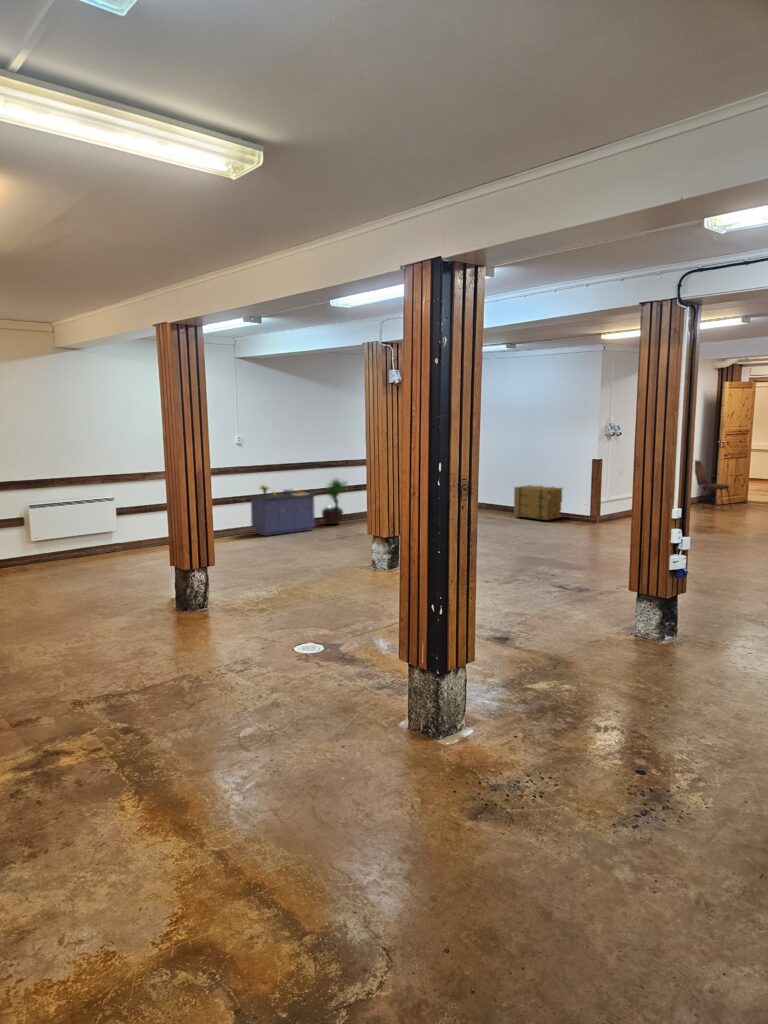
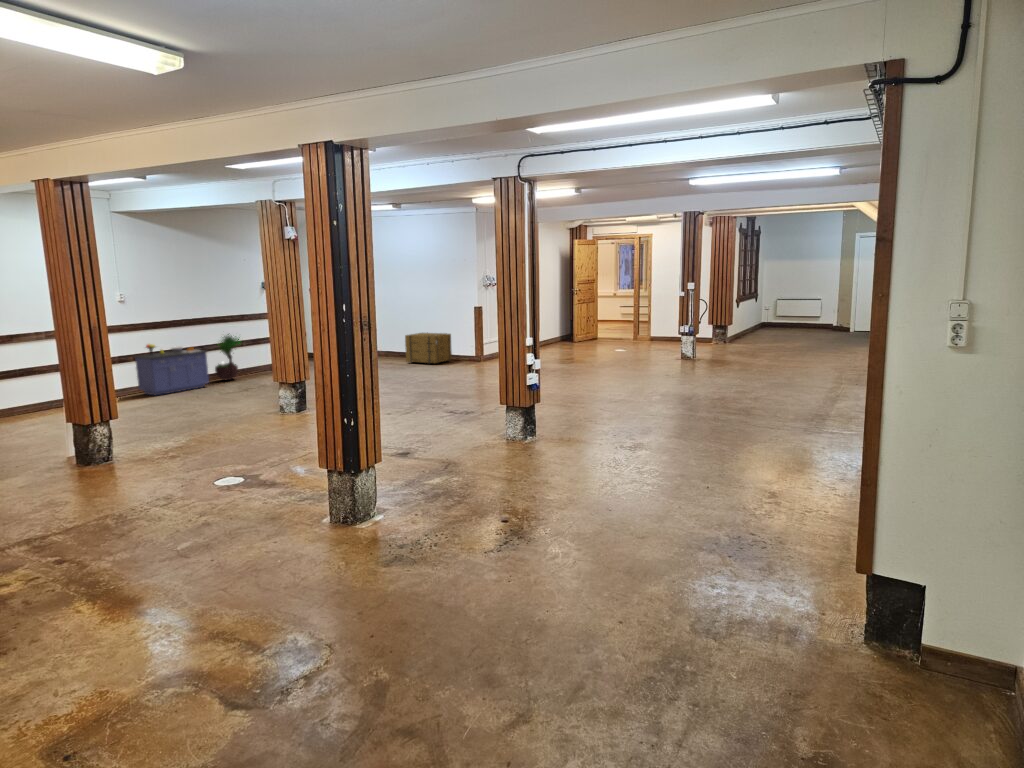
dining chair: present [695,460,731,506] -> none [554,306,587,348]

